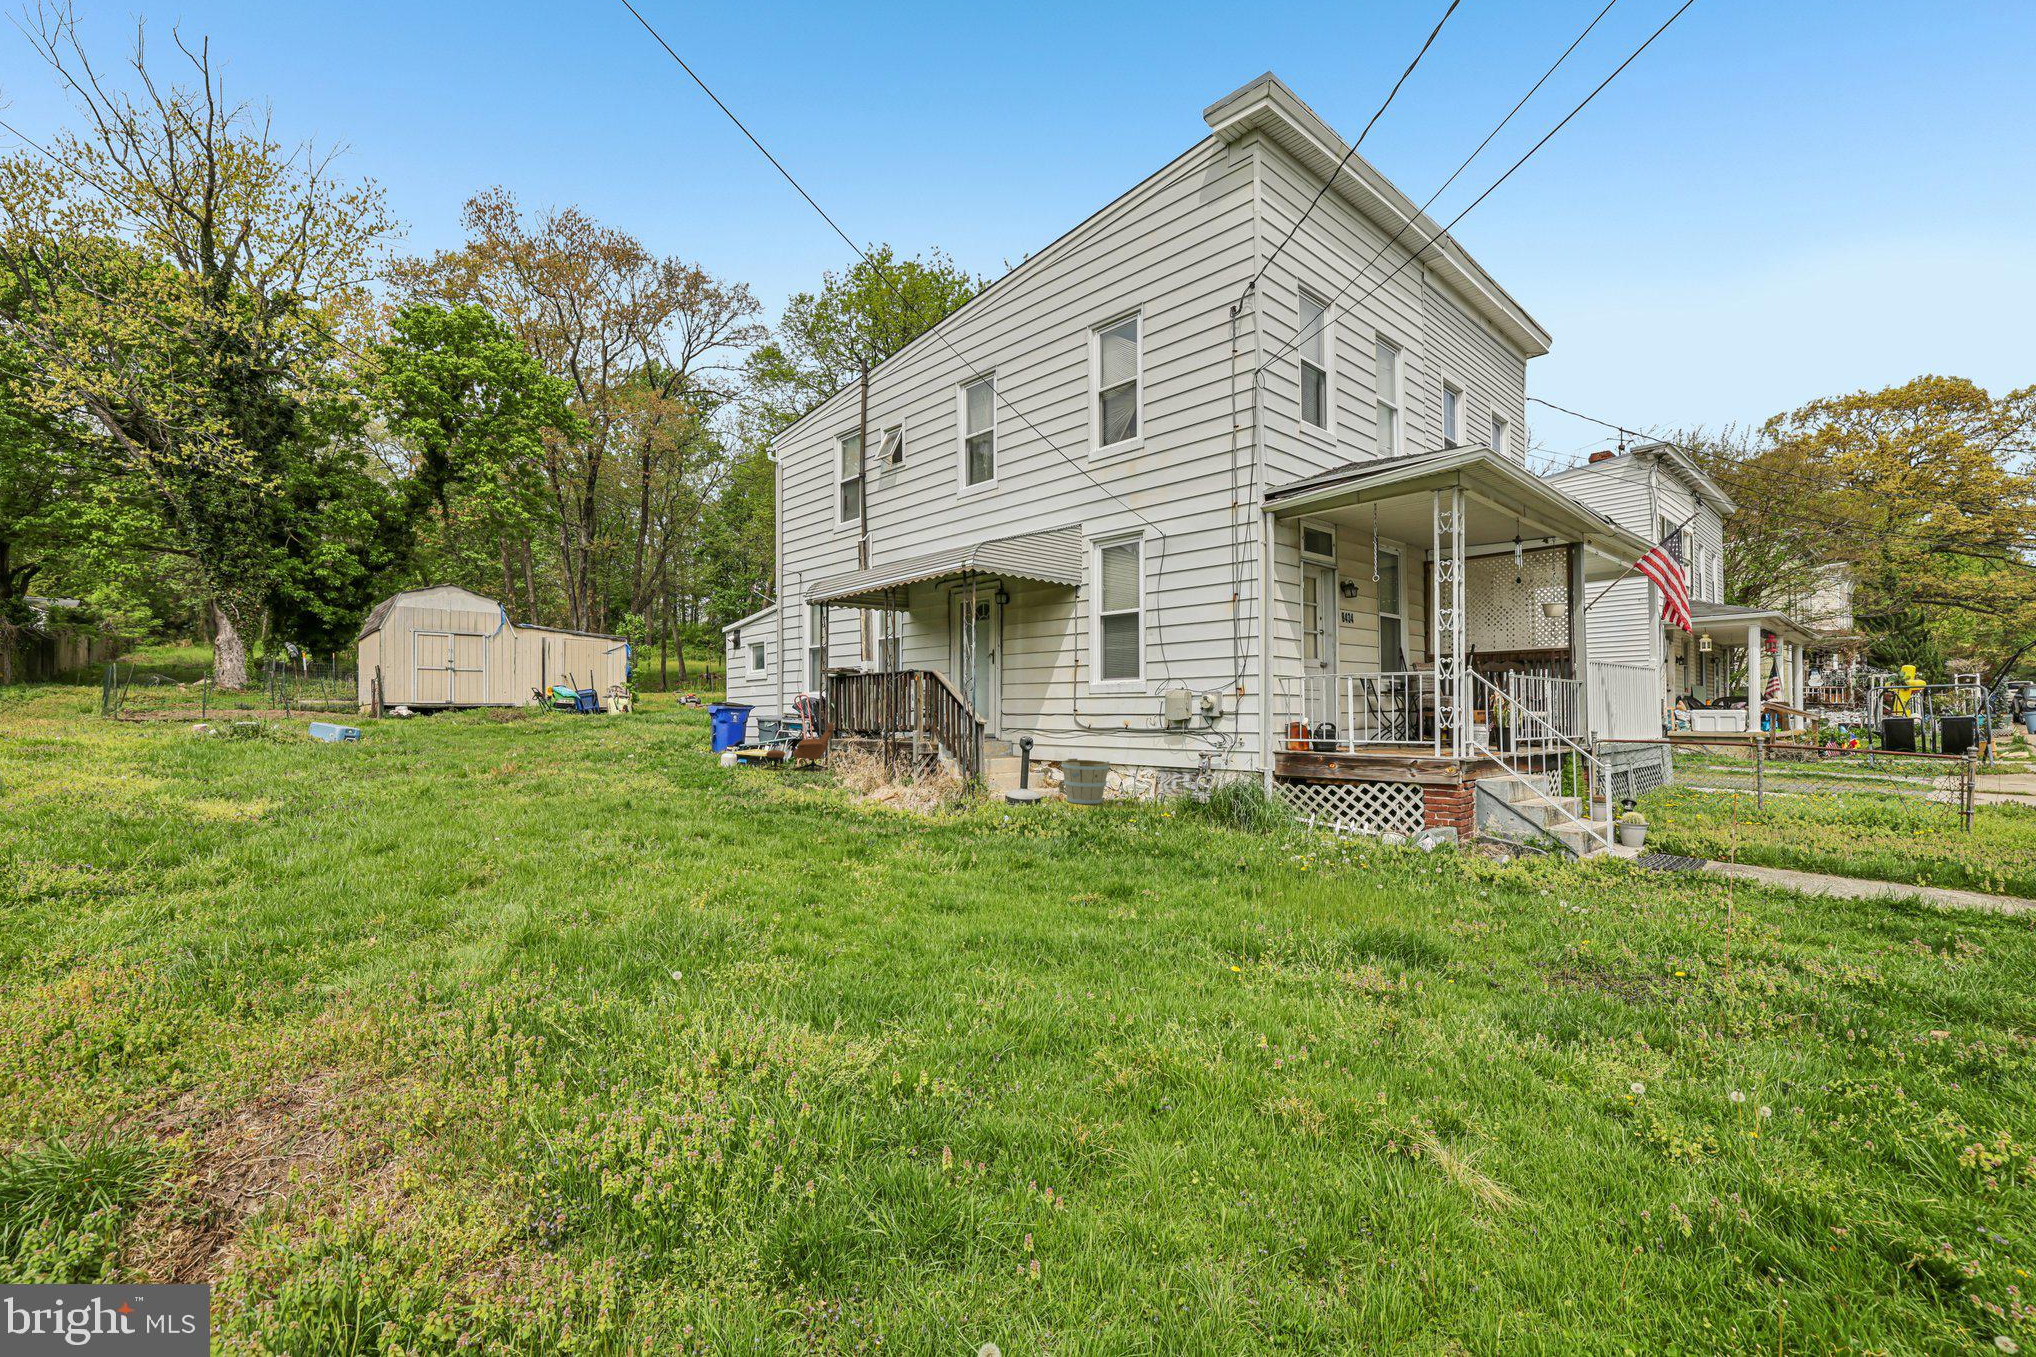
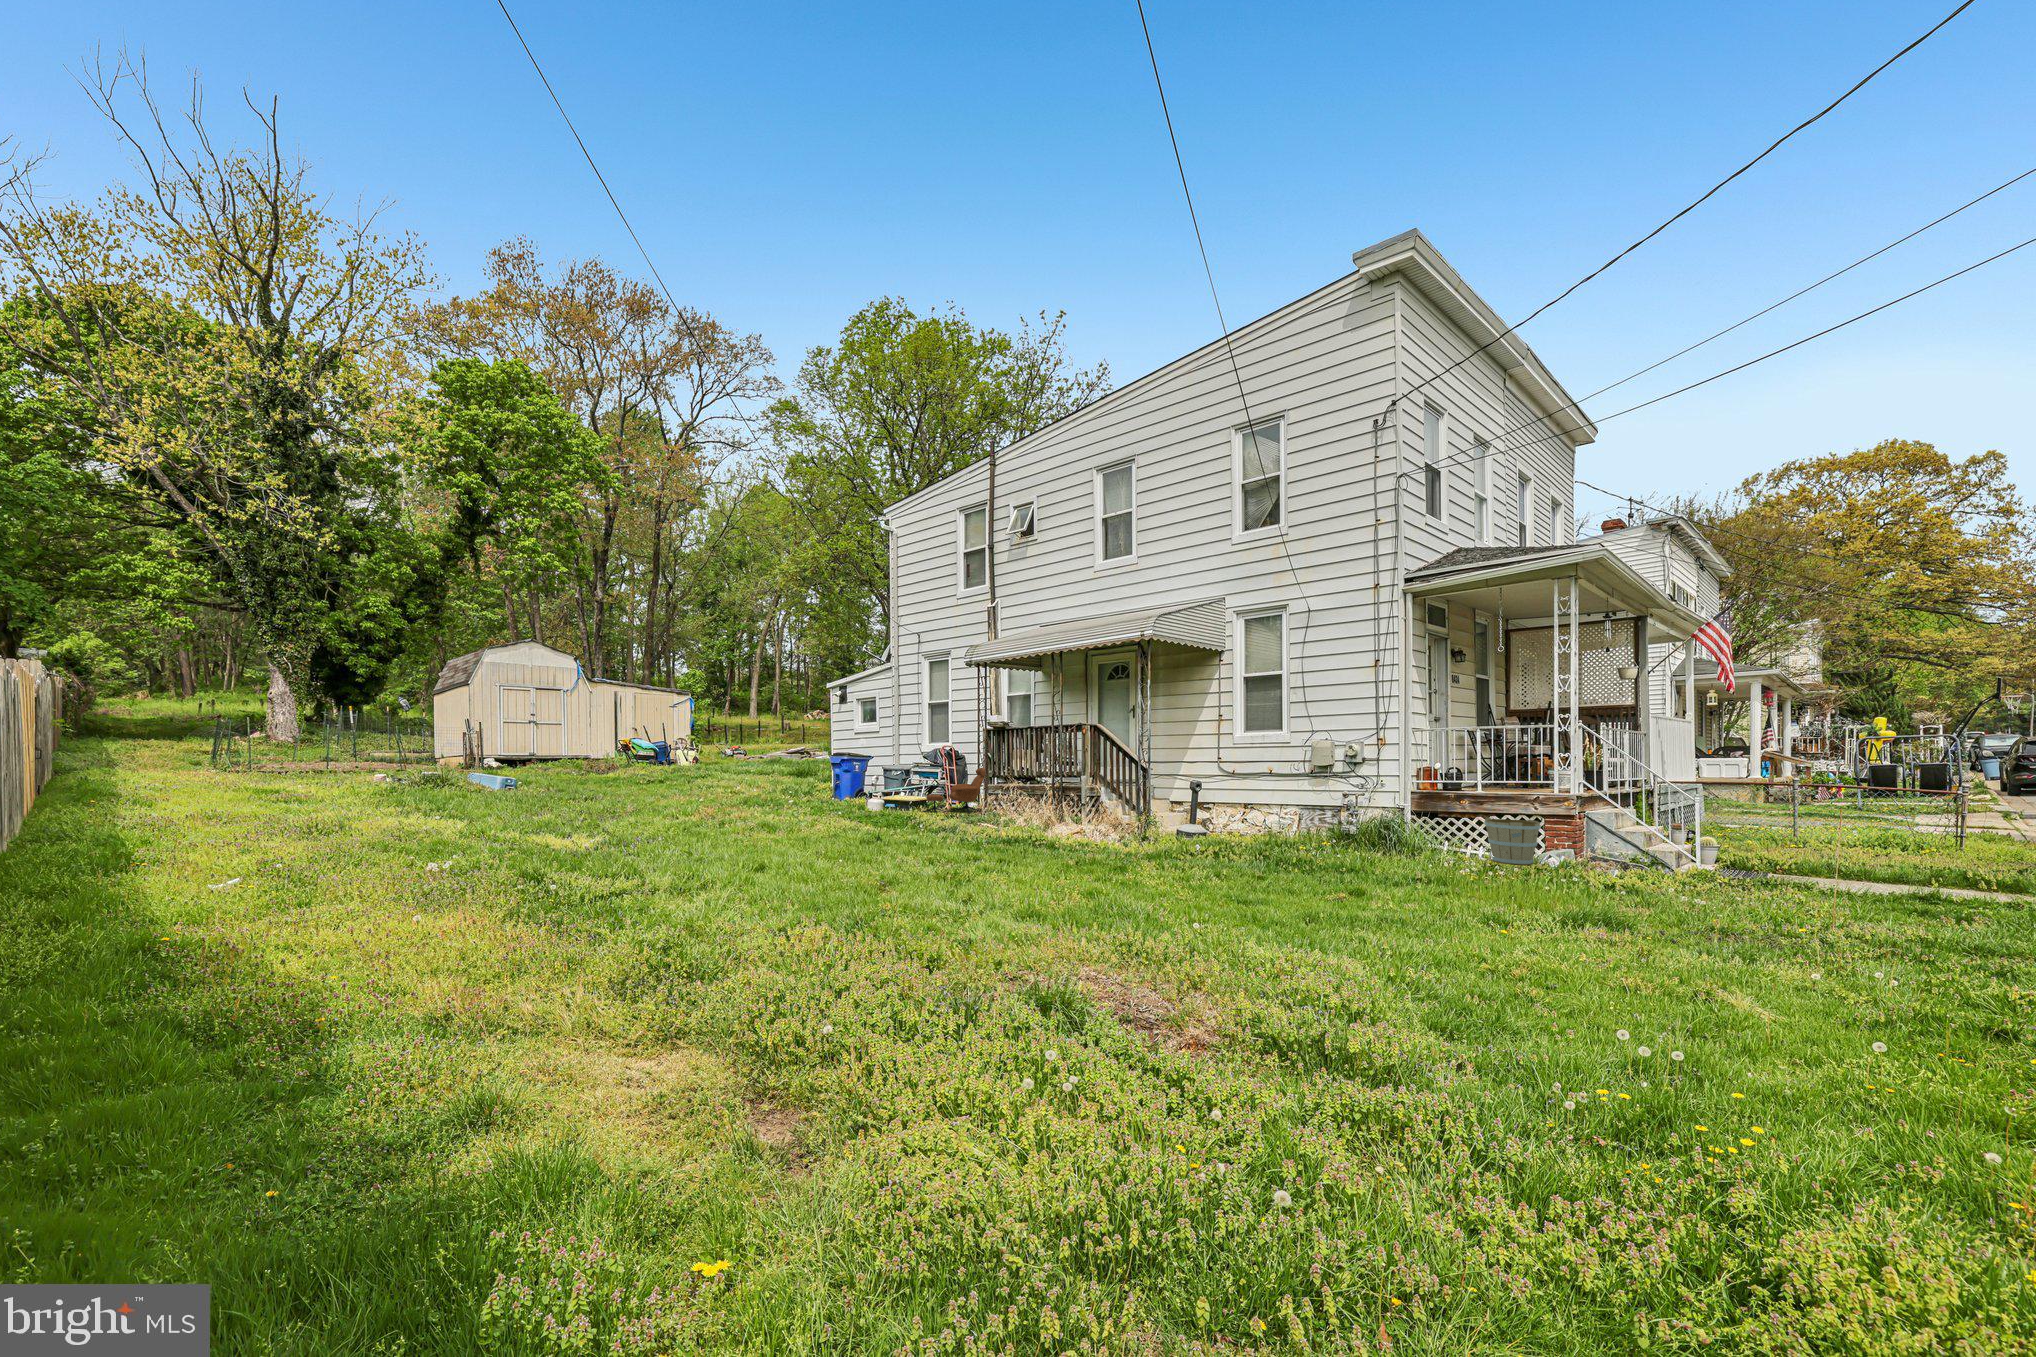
wooden bucket: present [1062,759,1110,805] -> present [1484,818,1541,865]

